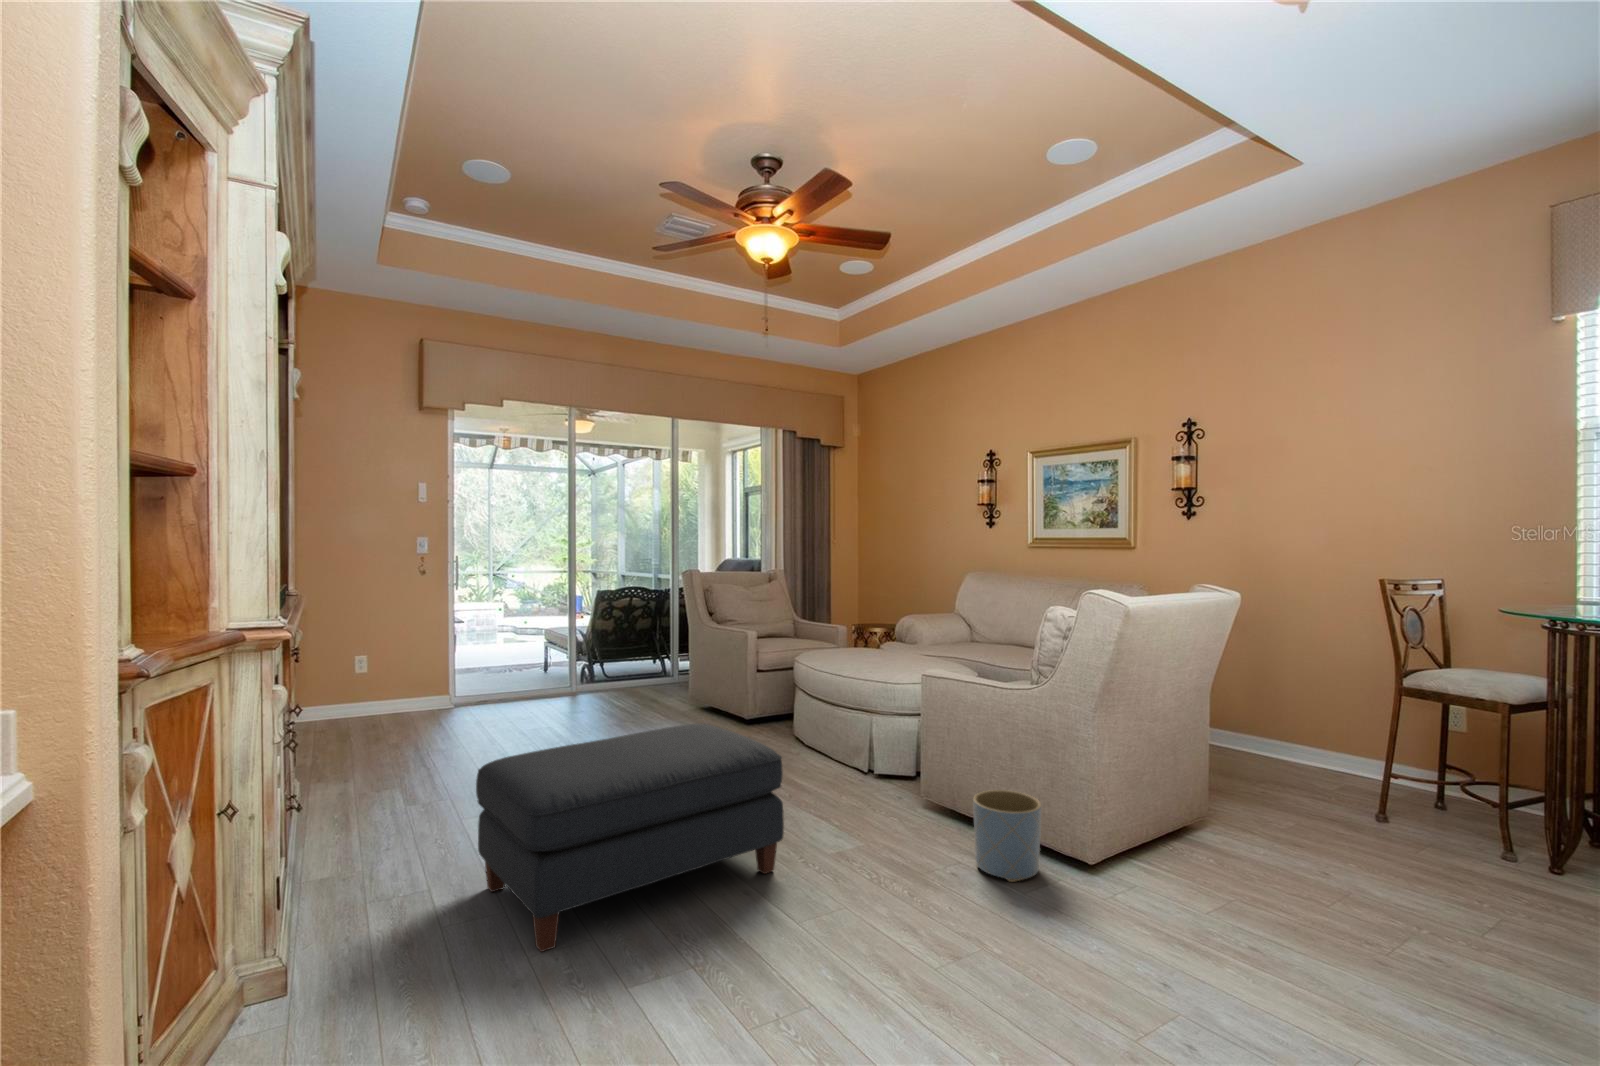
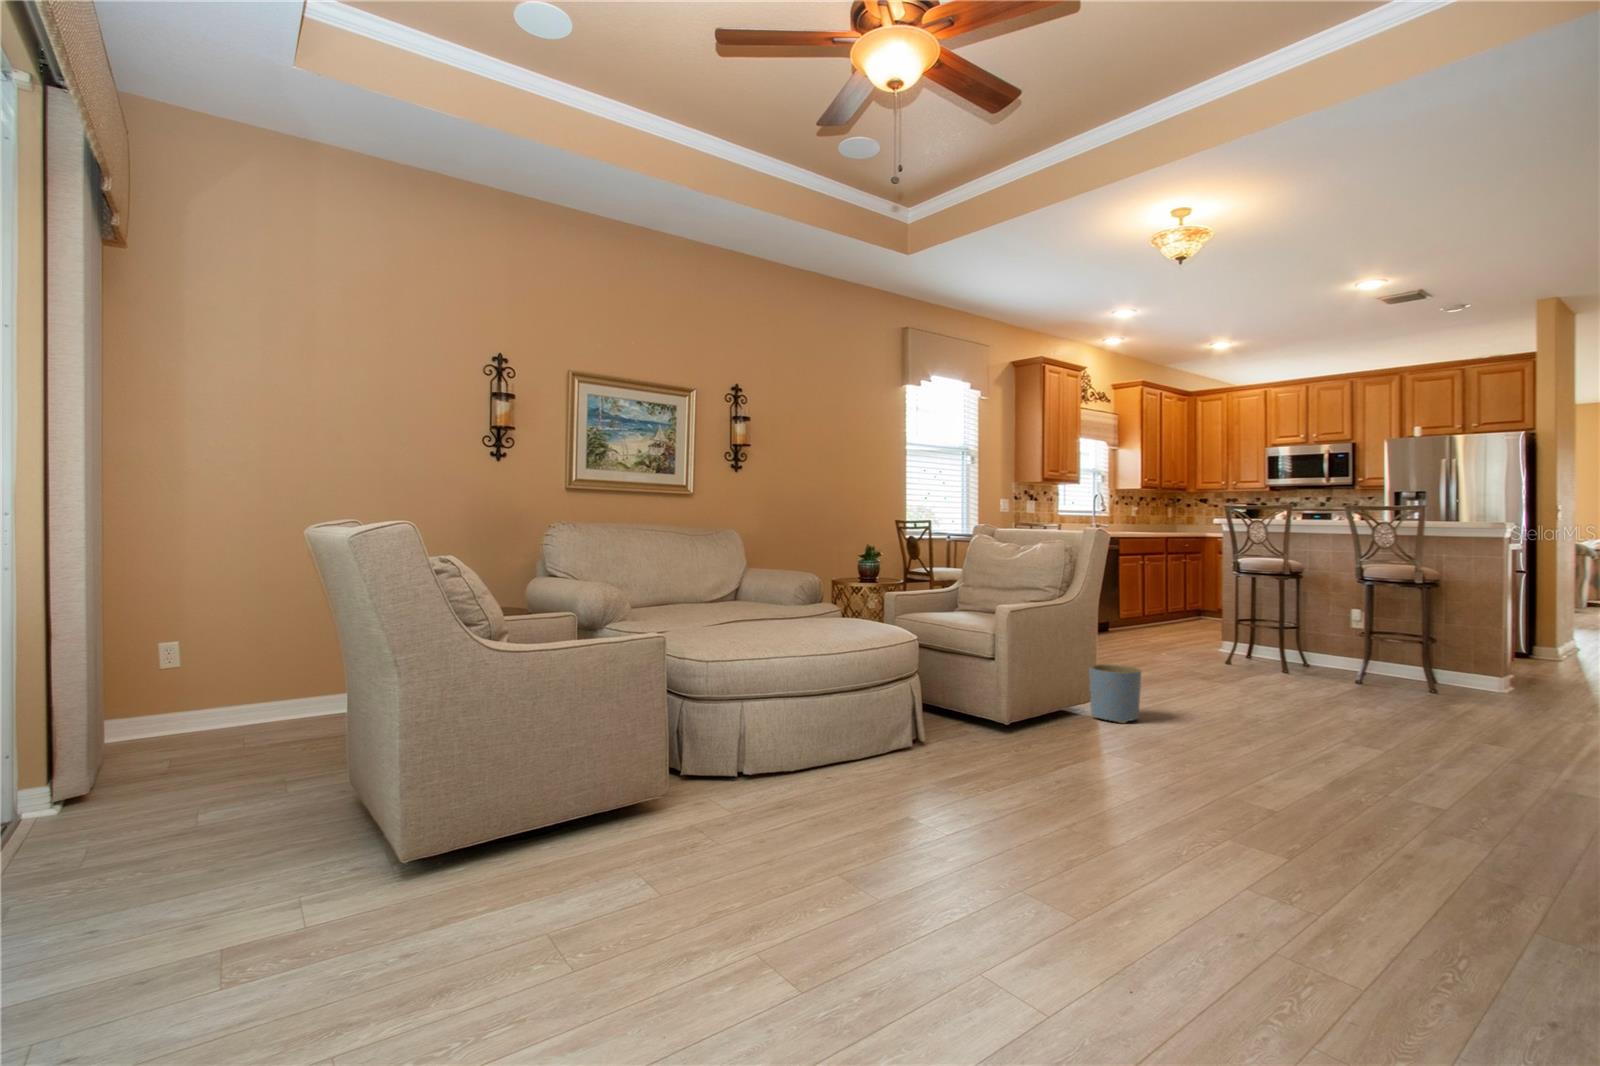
ottoman: present [476,724,784,952] -> none [1175,660,1565,894]

